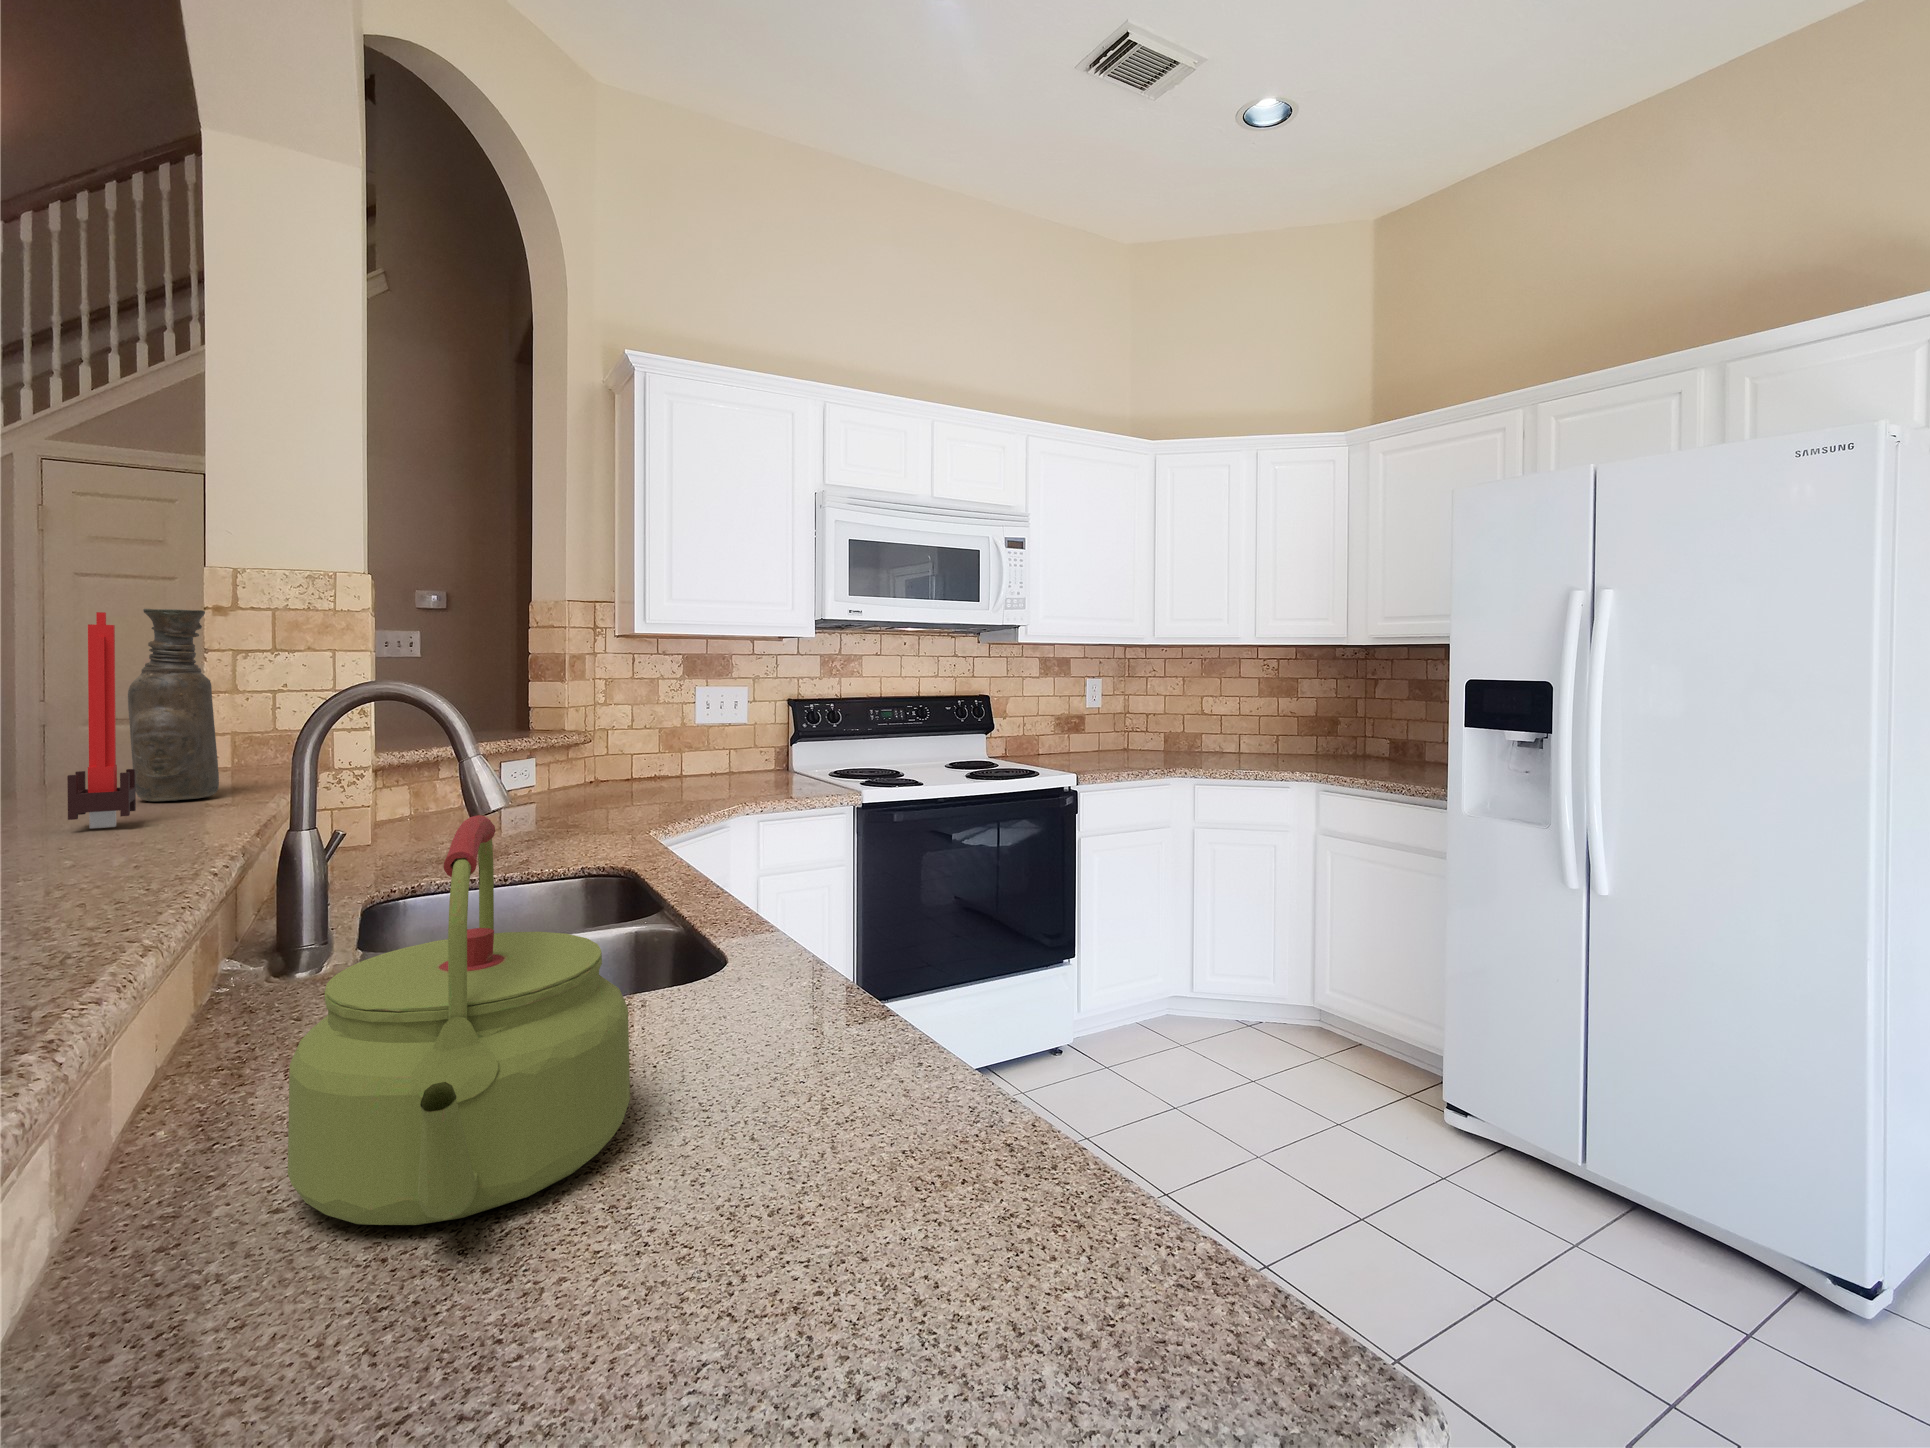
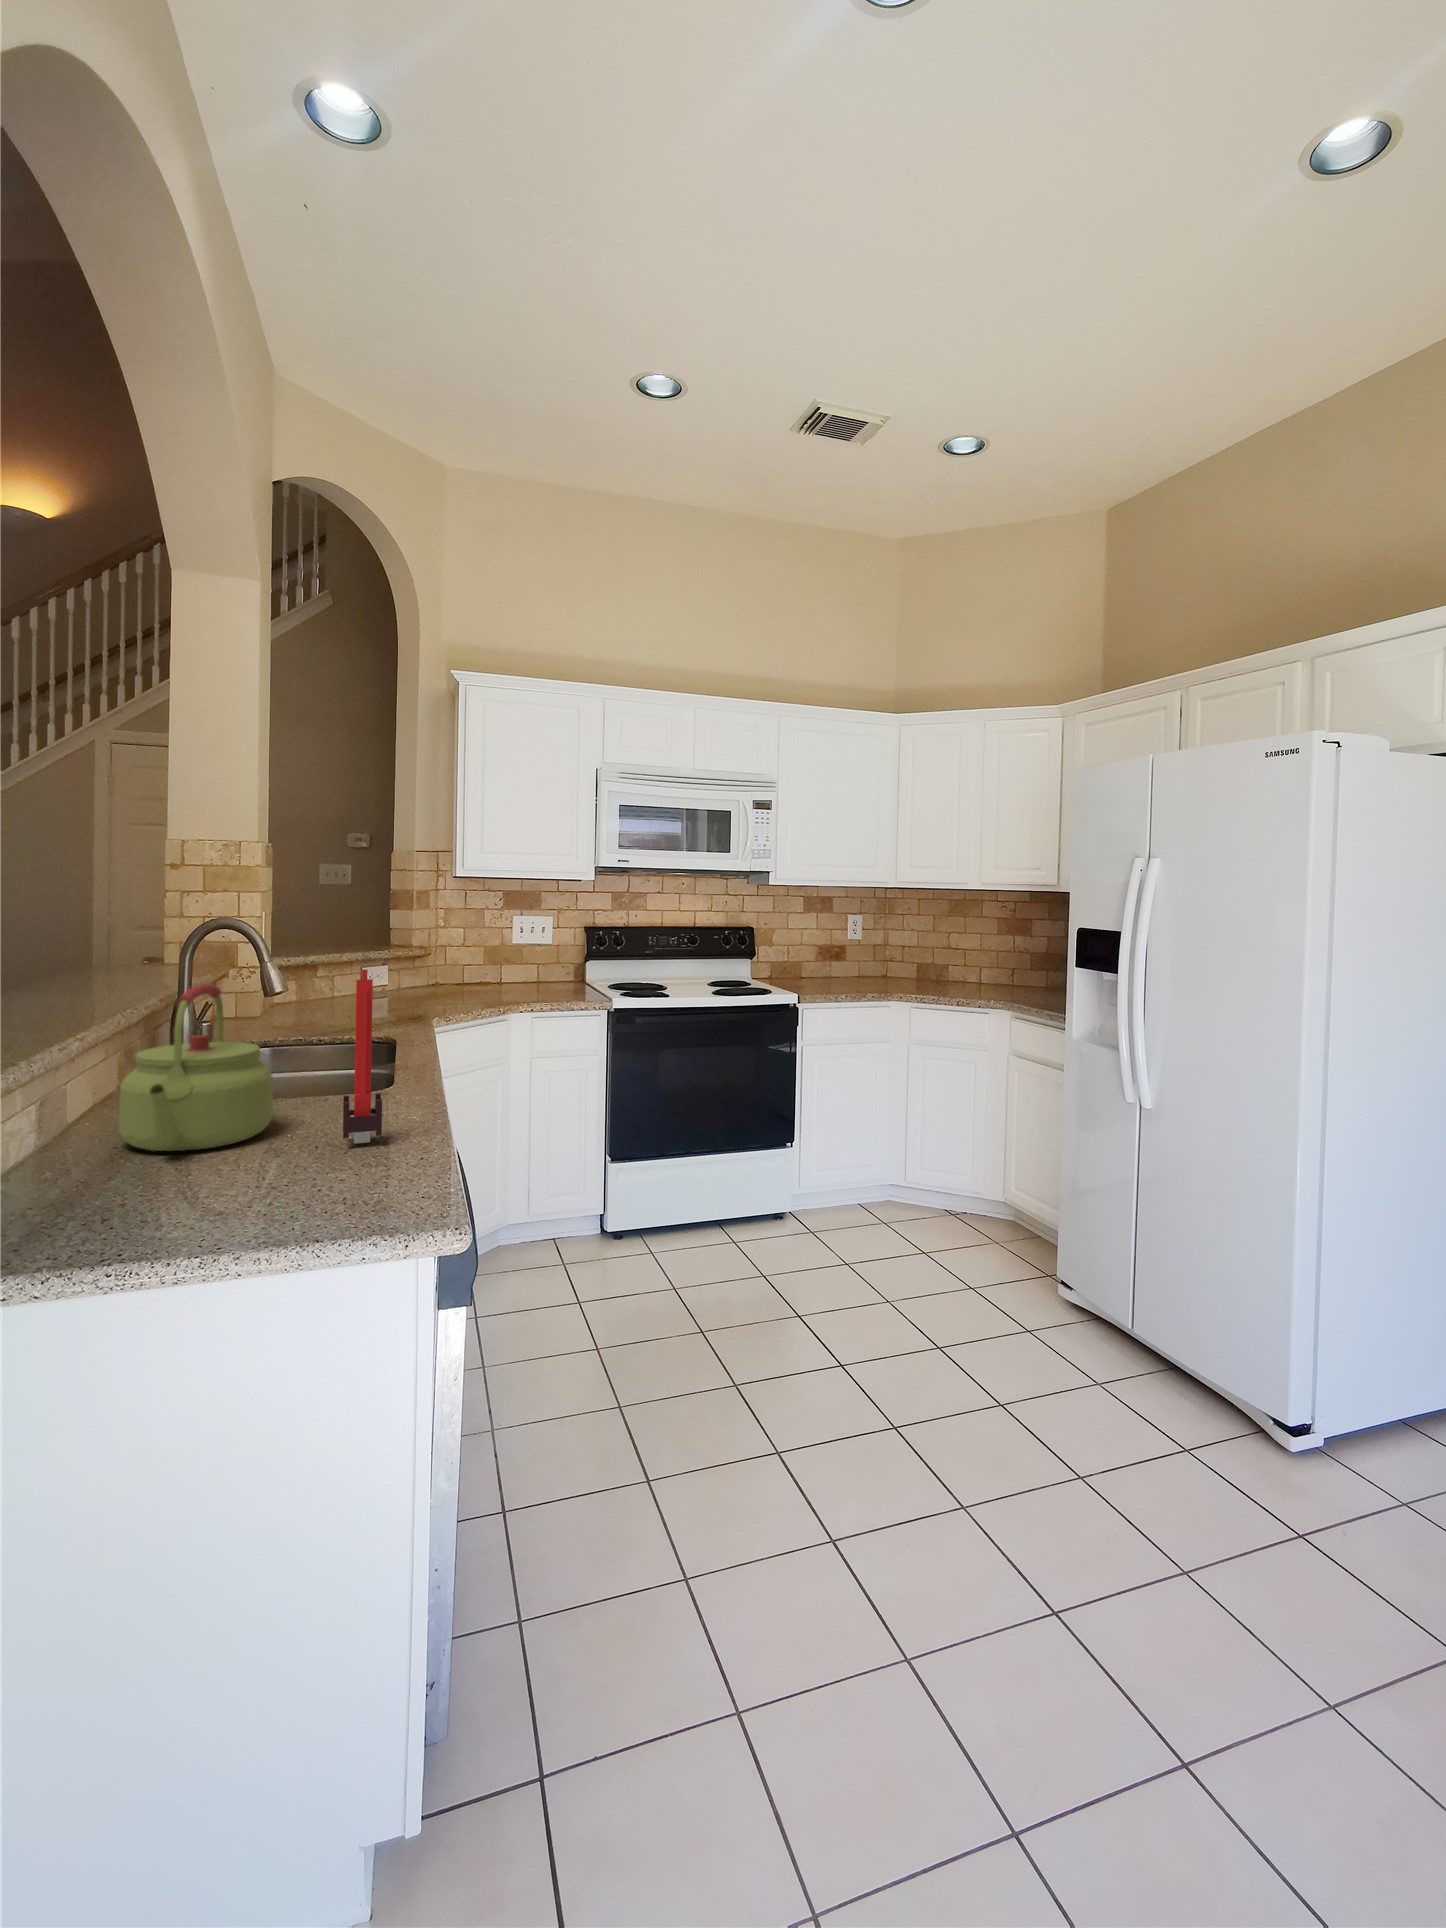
vase: present [128,609,219,801] -> none [117,868,164,981]
candle: present [67,612,136,829] -> present [343,969,382,1144]

